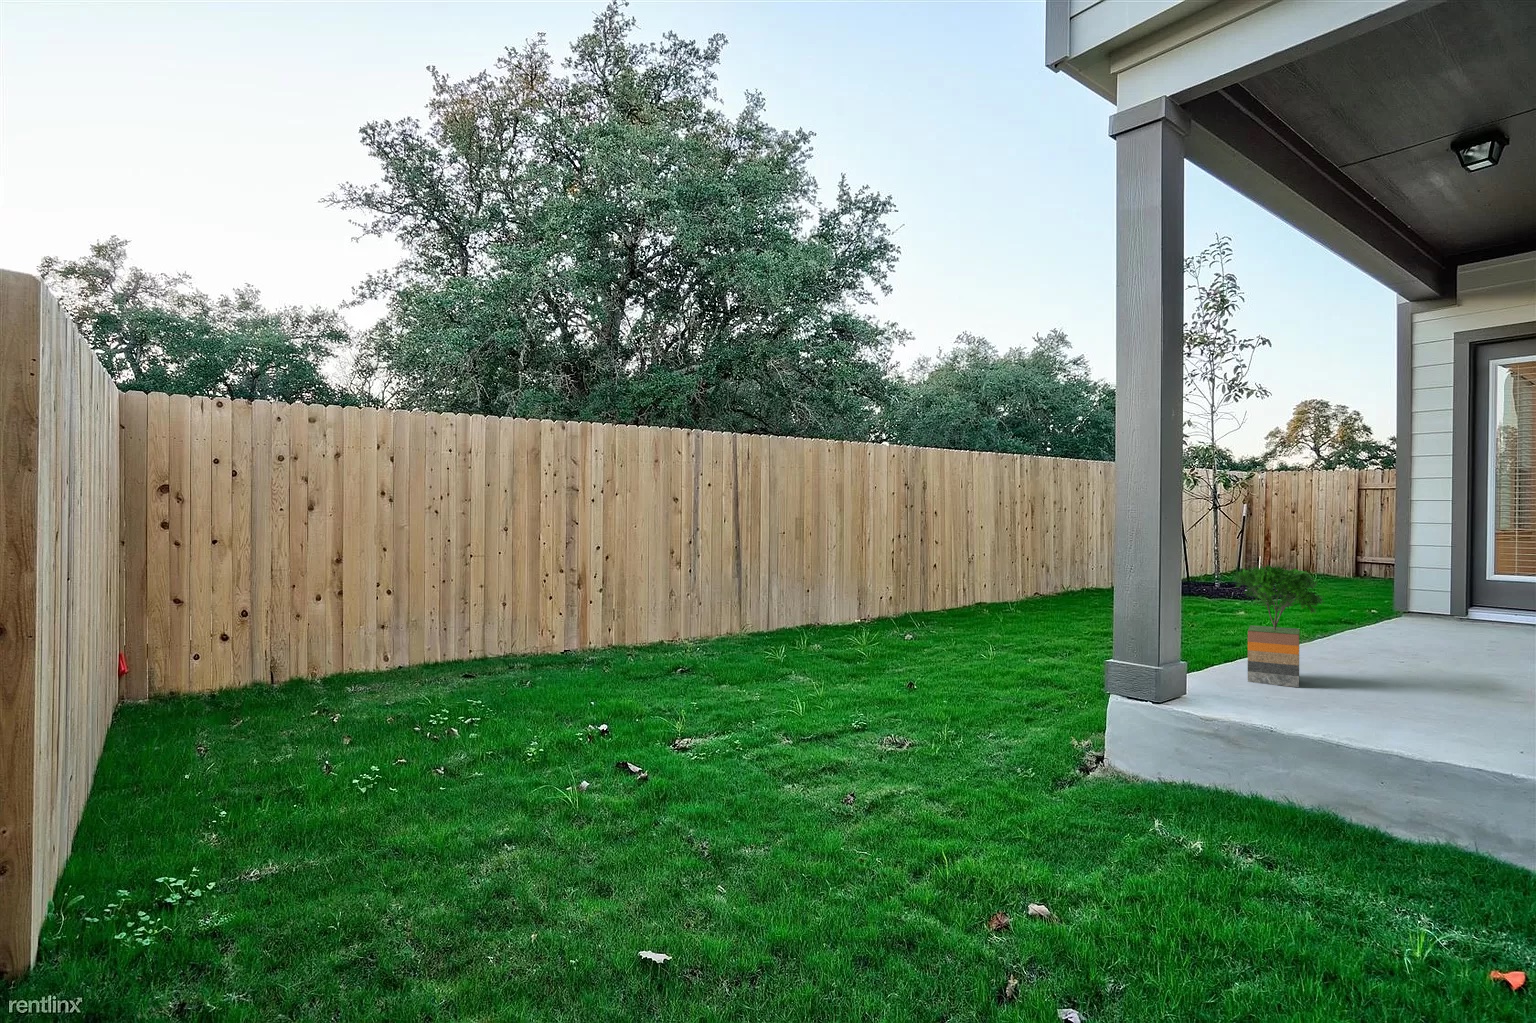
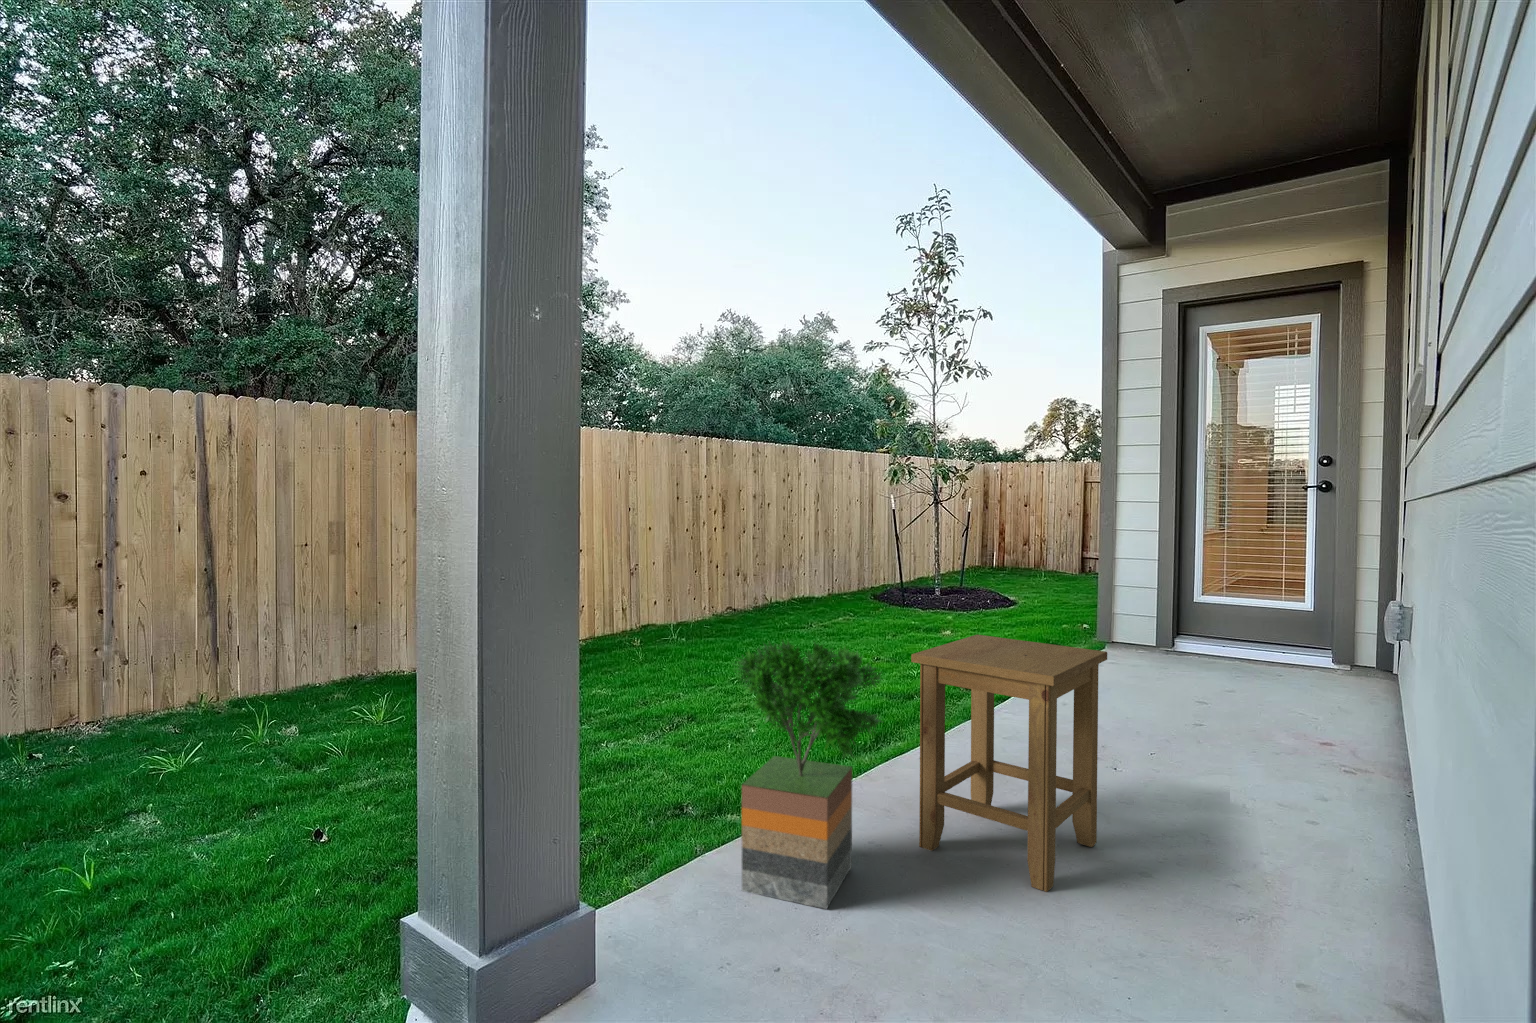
stool: none [1326,572,1444,691] -> present [911,634,1107,892]

